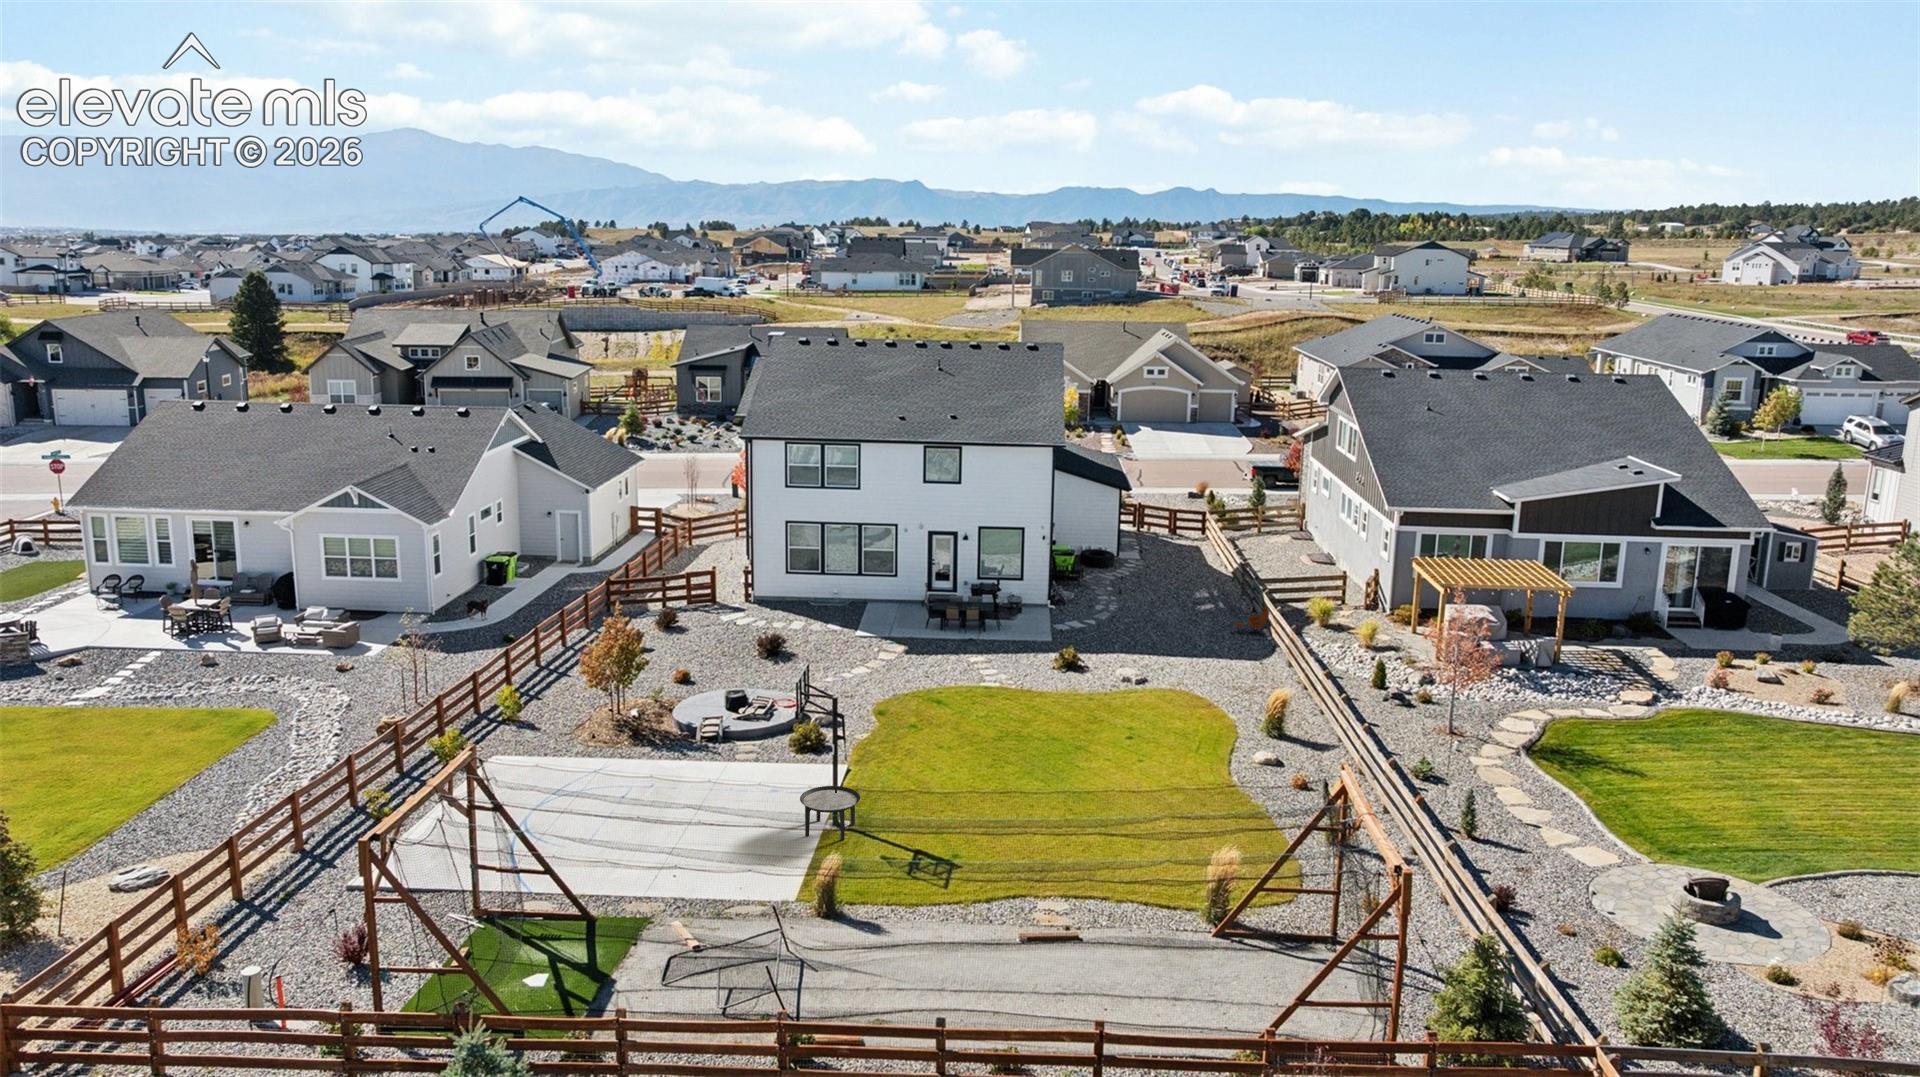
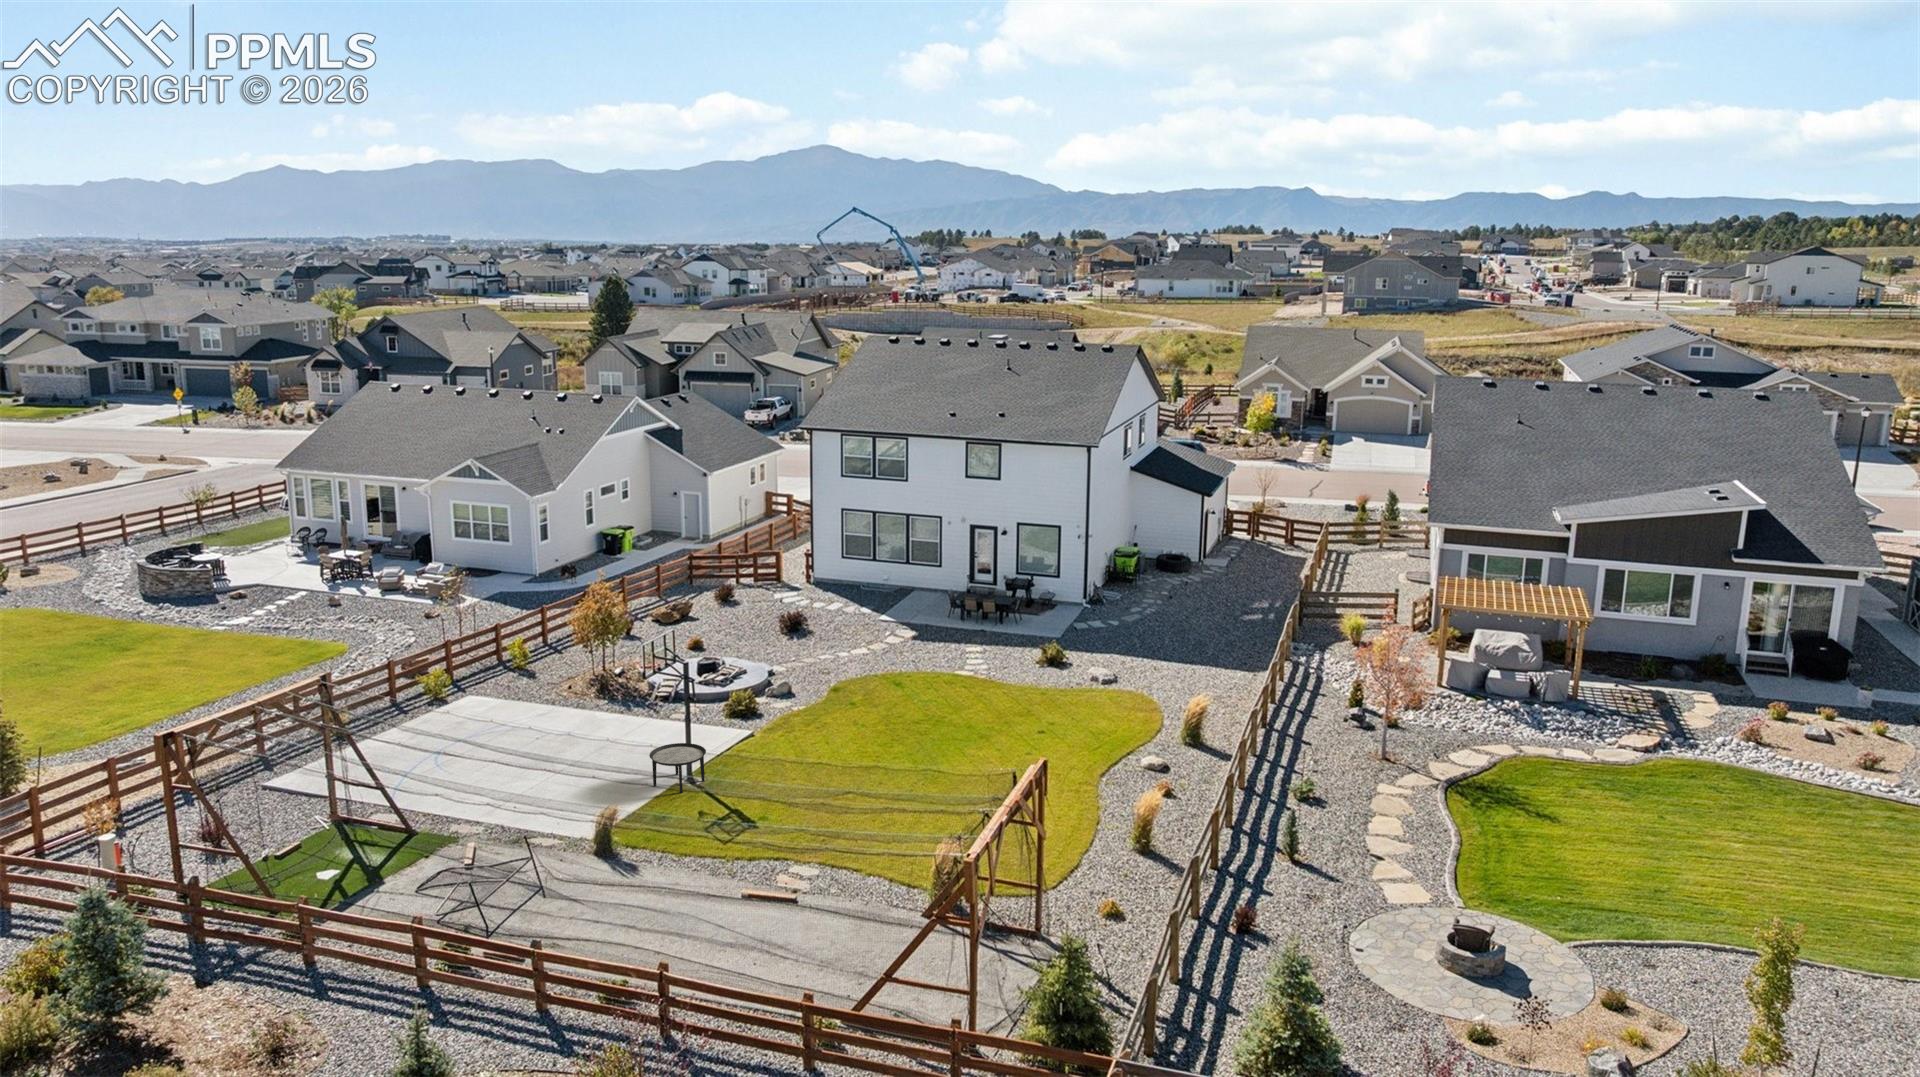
lounge chair: present [1234,607,1270,632] -> none [1248,619,1288,648]

